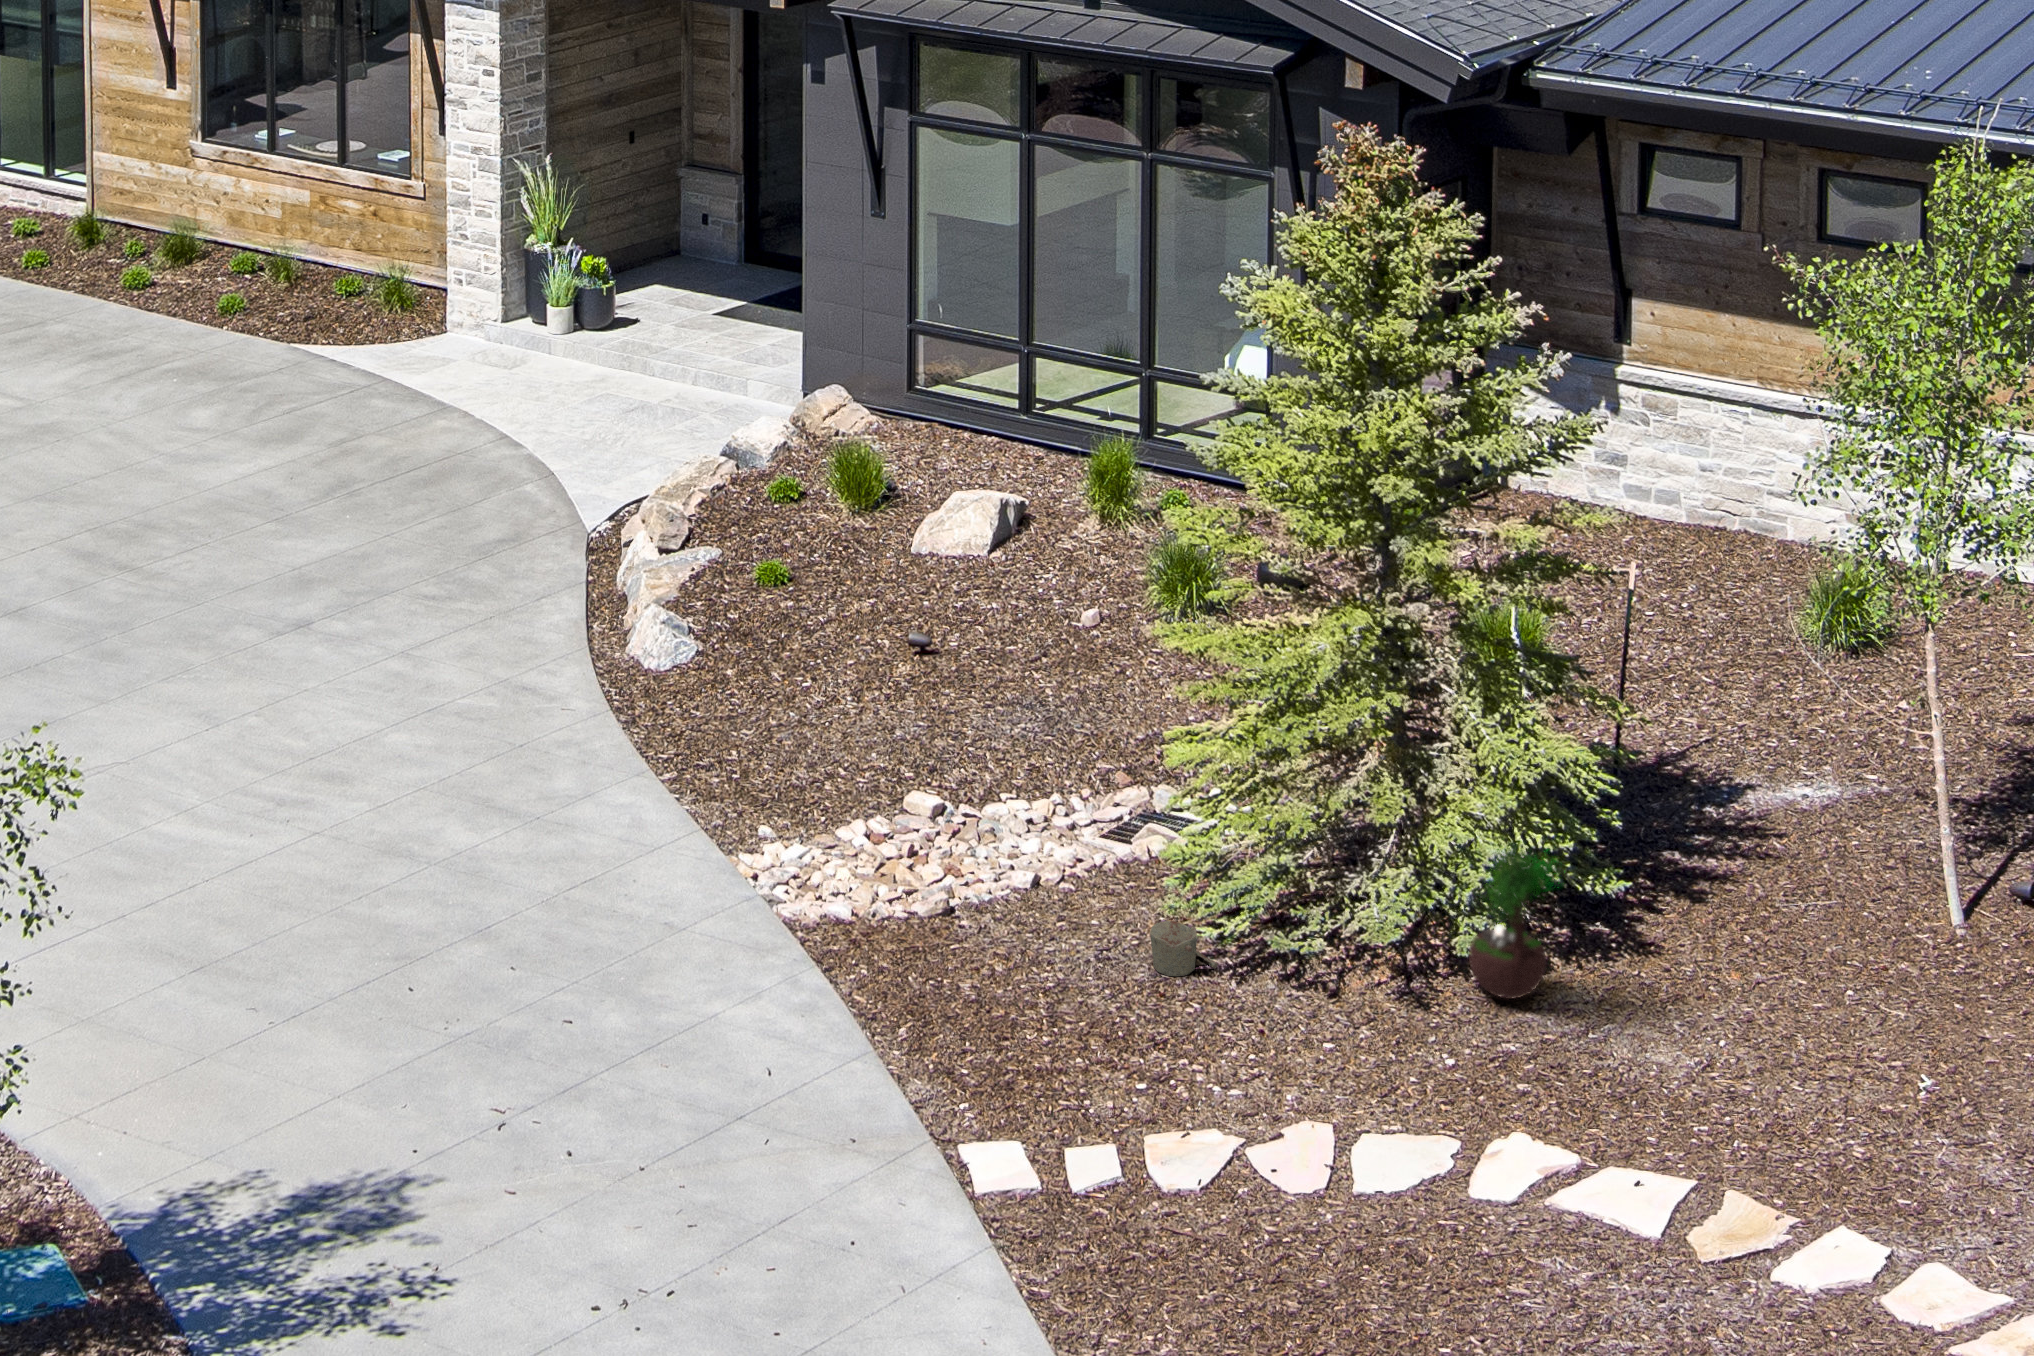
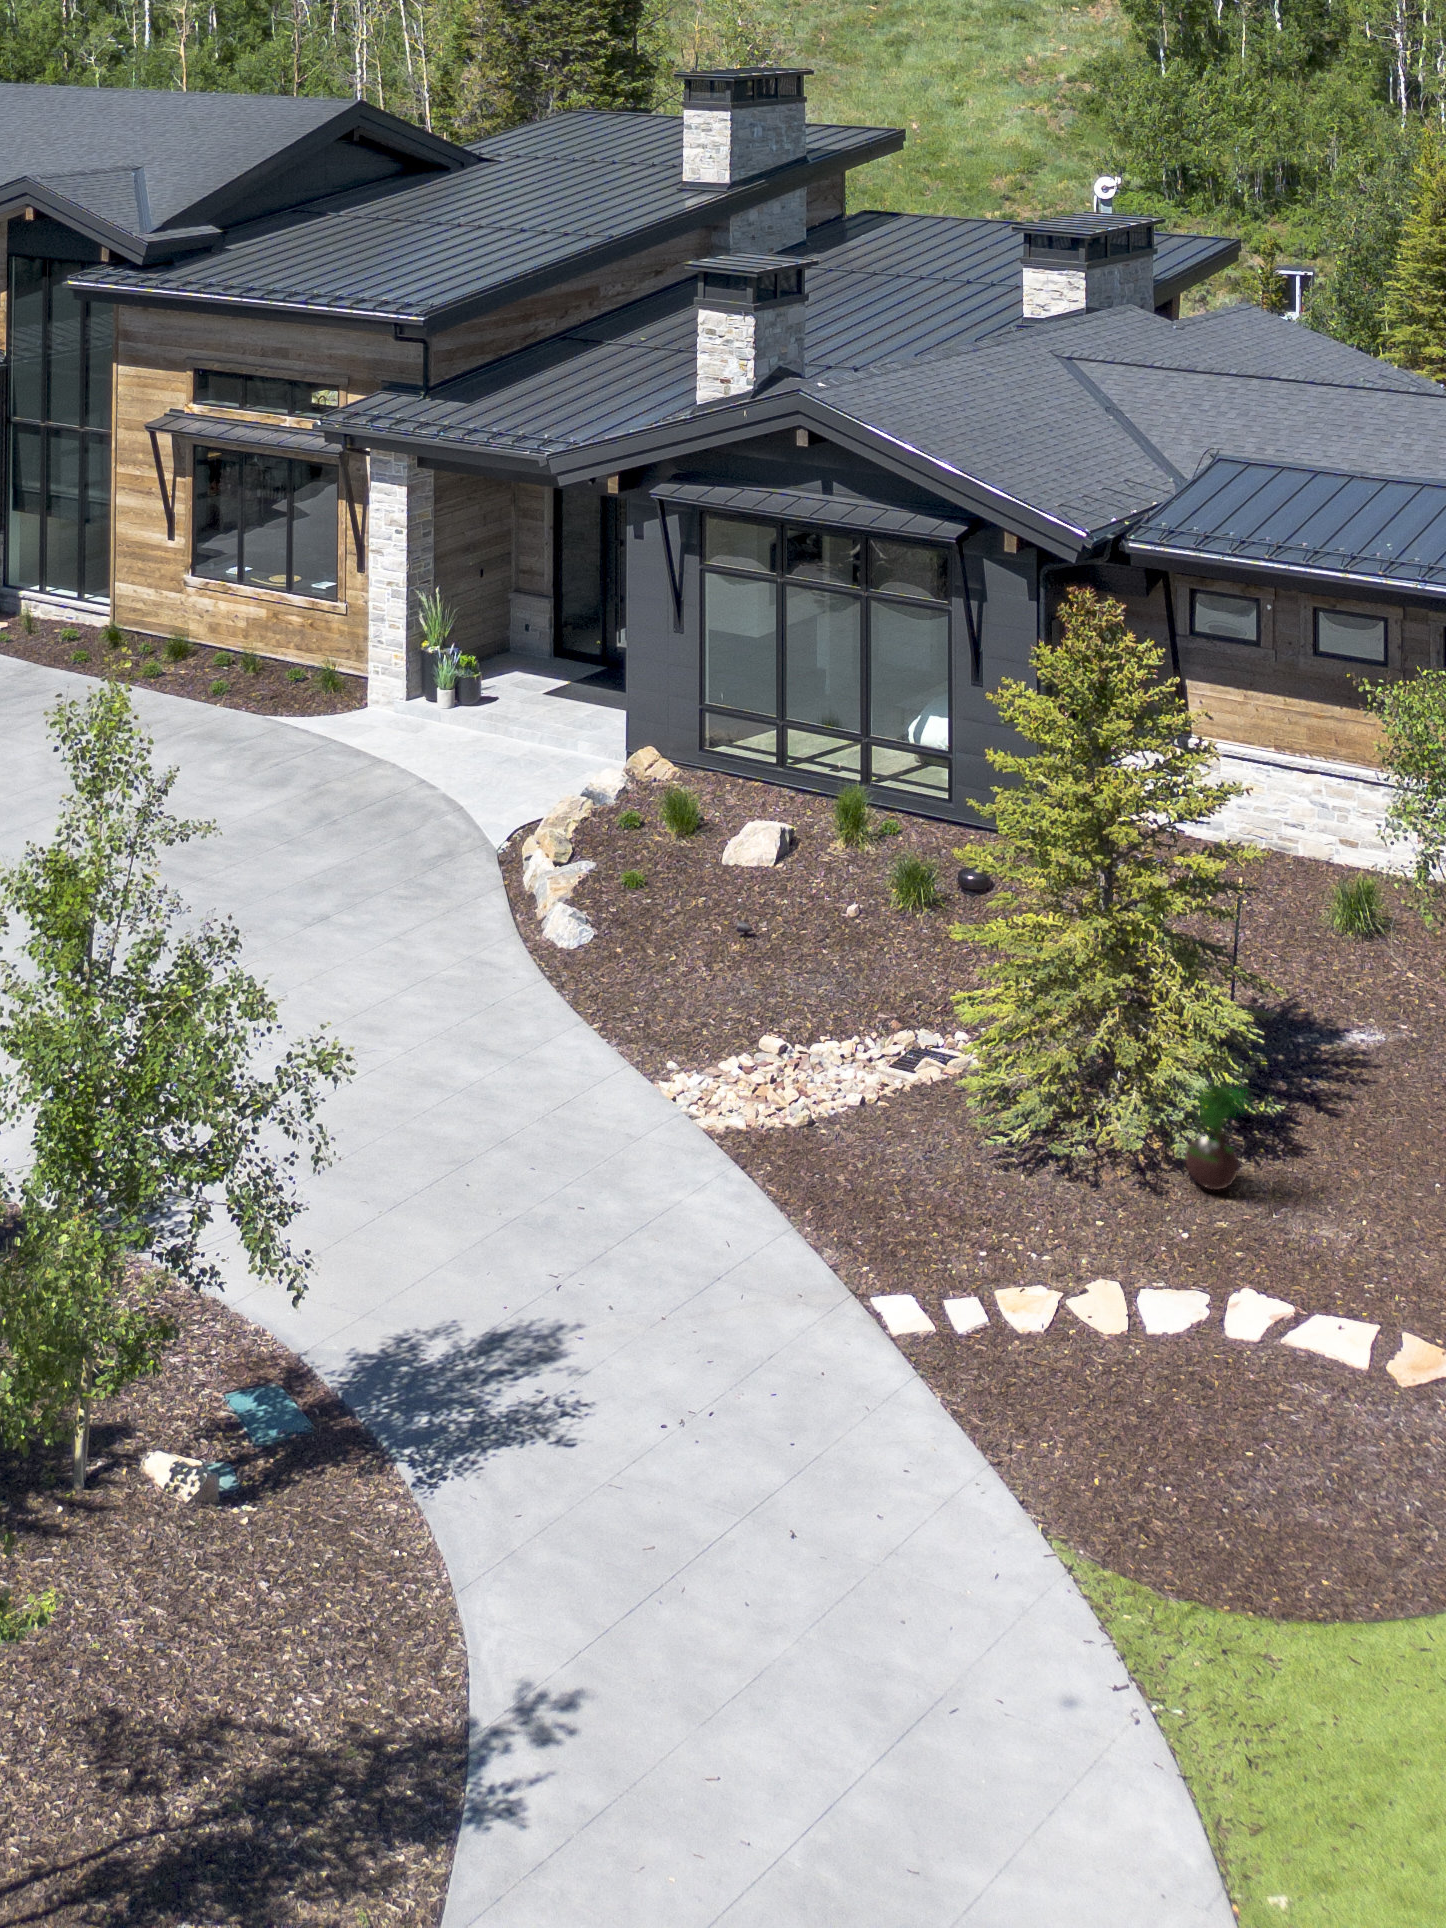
bucket: present [1150,921,1218,976] -> none [964,1135,1011,1176]

